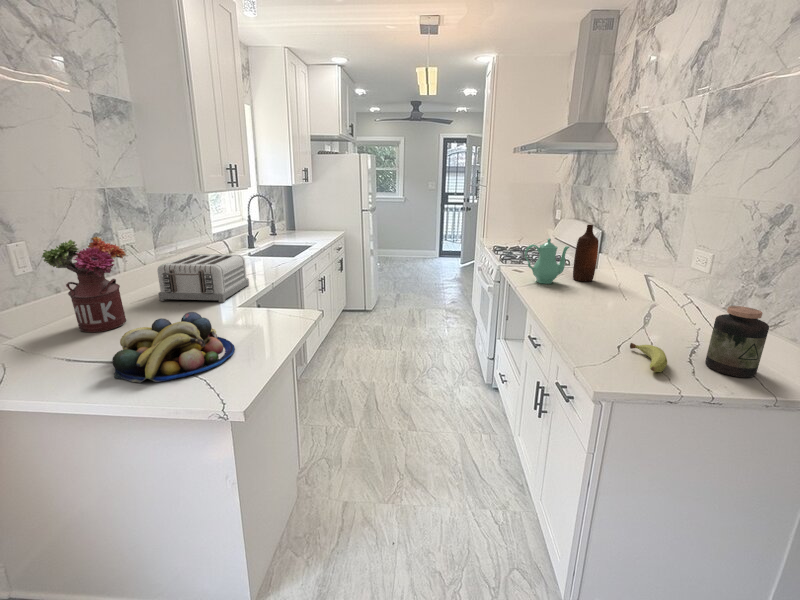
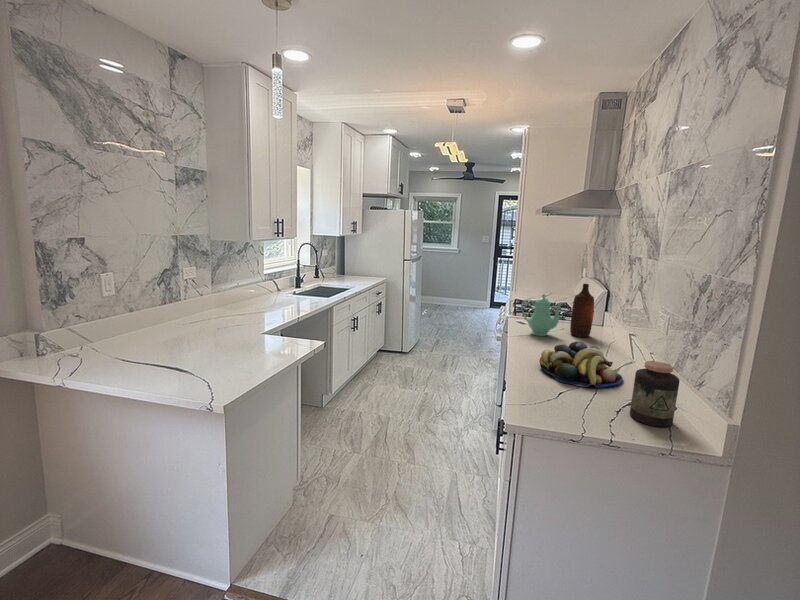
flower arrangement: present [42,237,126,332] -> none [123,271,181,343]
toaster: present [157,254,249,302] -> none [205,289,278,329]
fruit bowl: present [112,312,235,383] -> present [539,342,623,388]
fruit: present [630,343,667,372] -> none [568,389,591,414]

